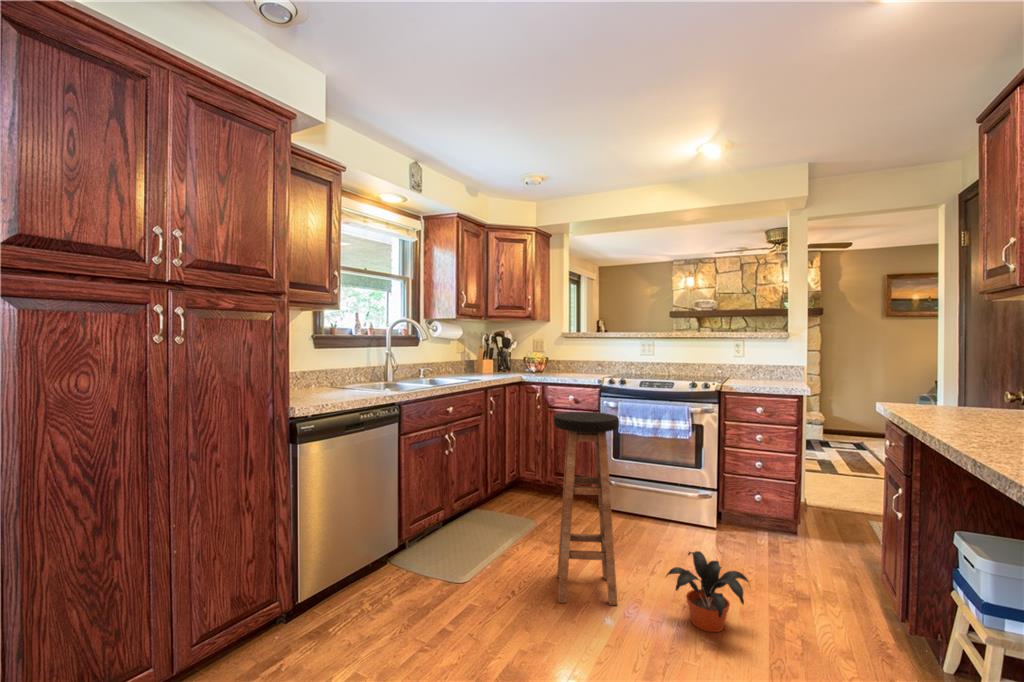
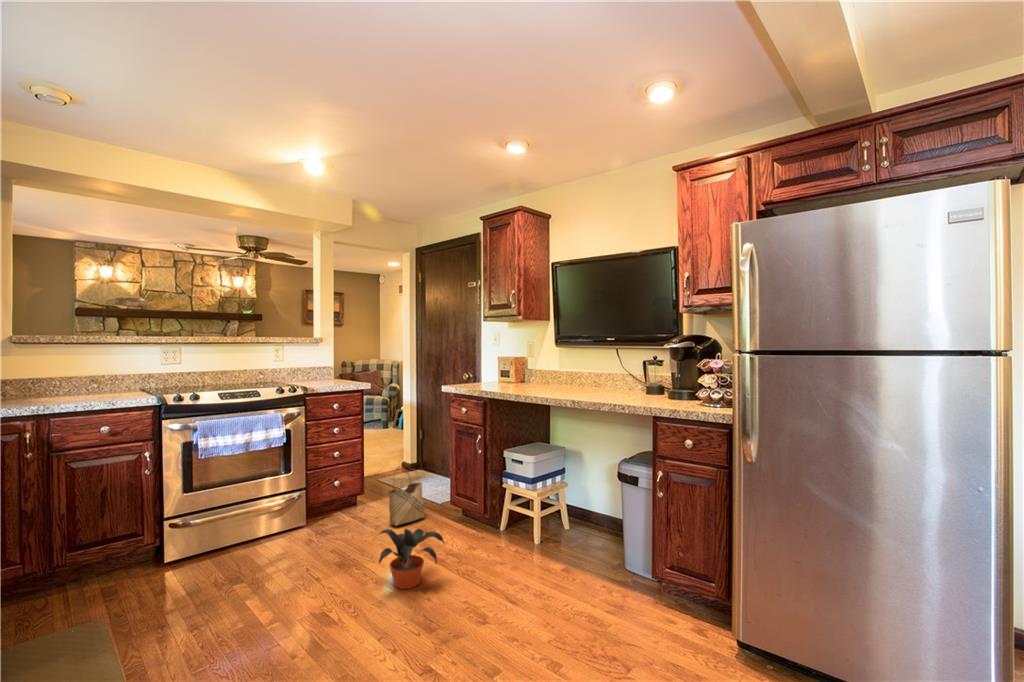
bar stool: present [554,412,619,605] -> none [242,427,341,658]
woven basket: none [783,502,845,584] -> present [389,471,425,526]

